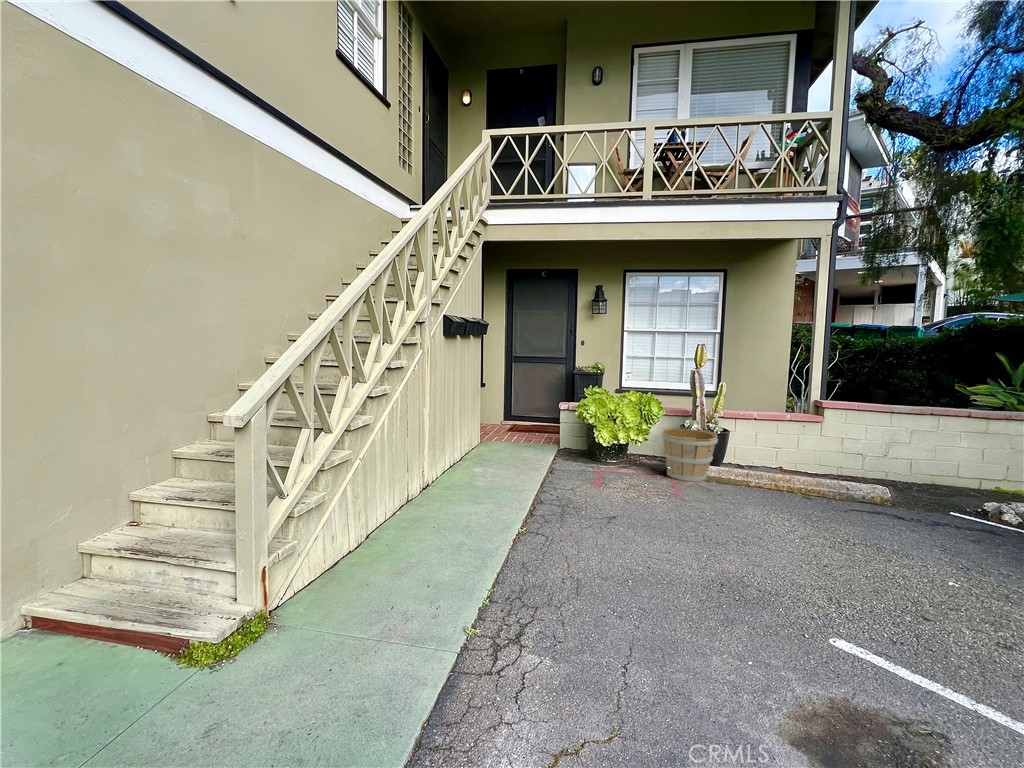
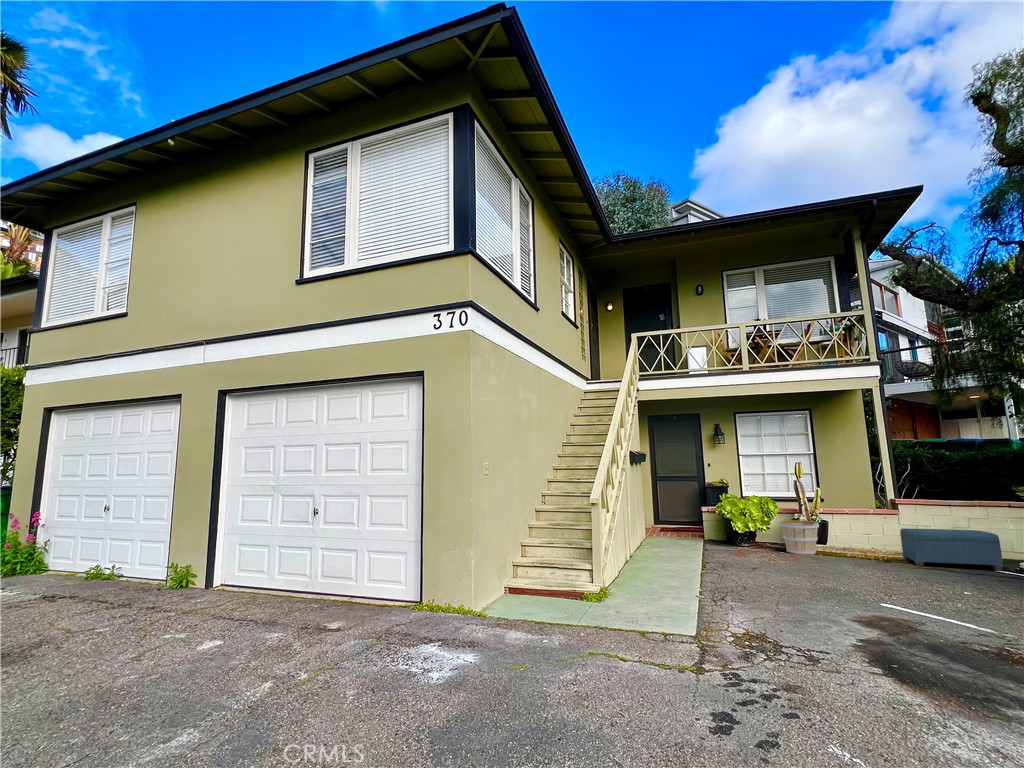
bench: none [819,445,957,509] -> present [900,528,1003,571]

